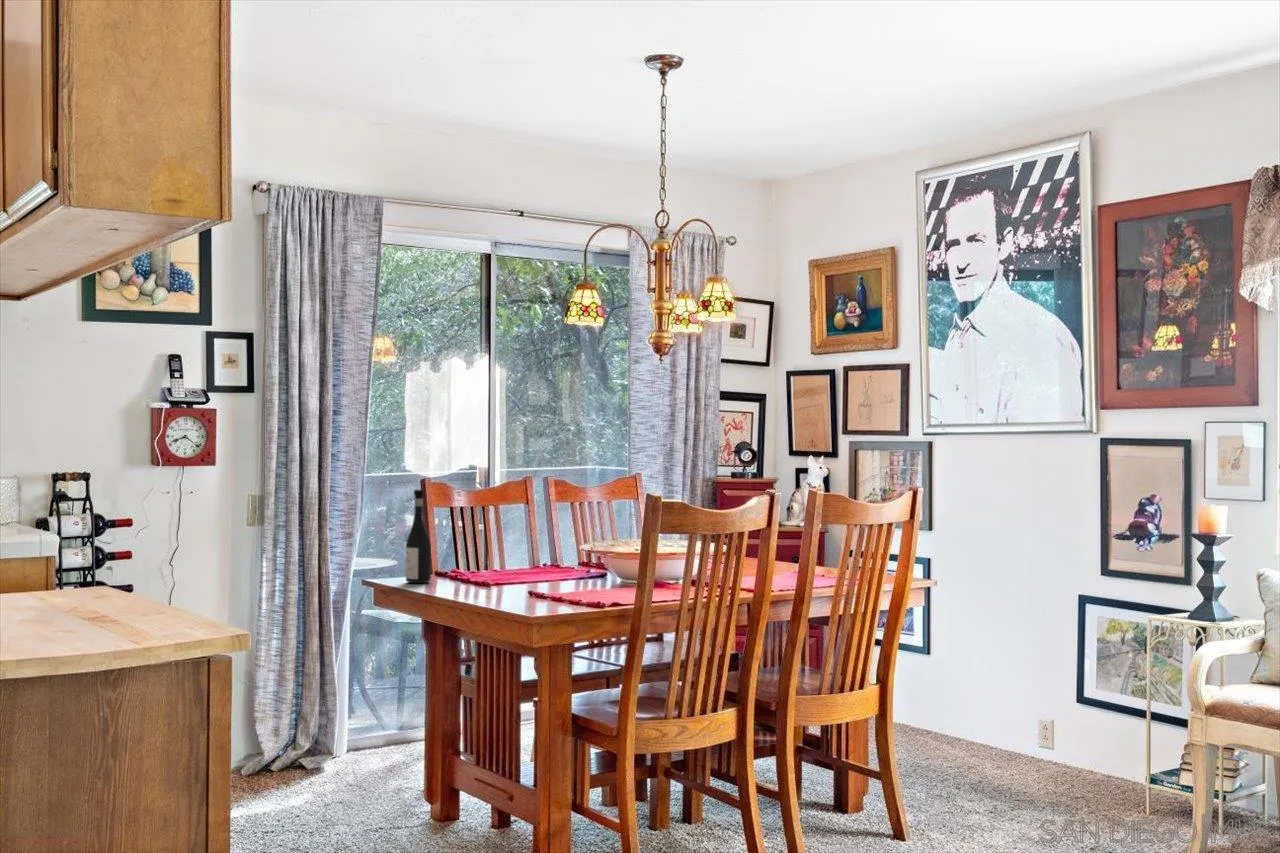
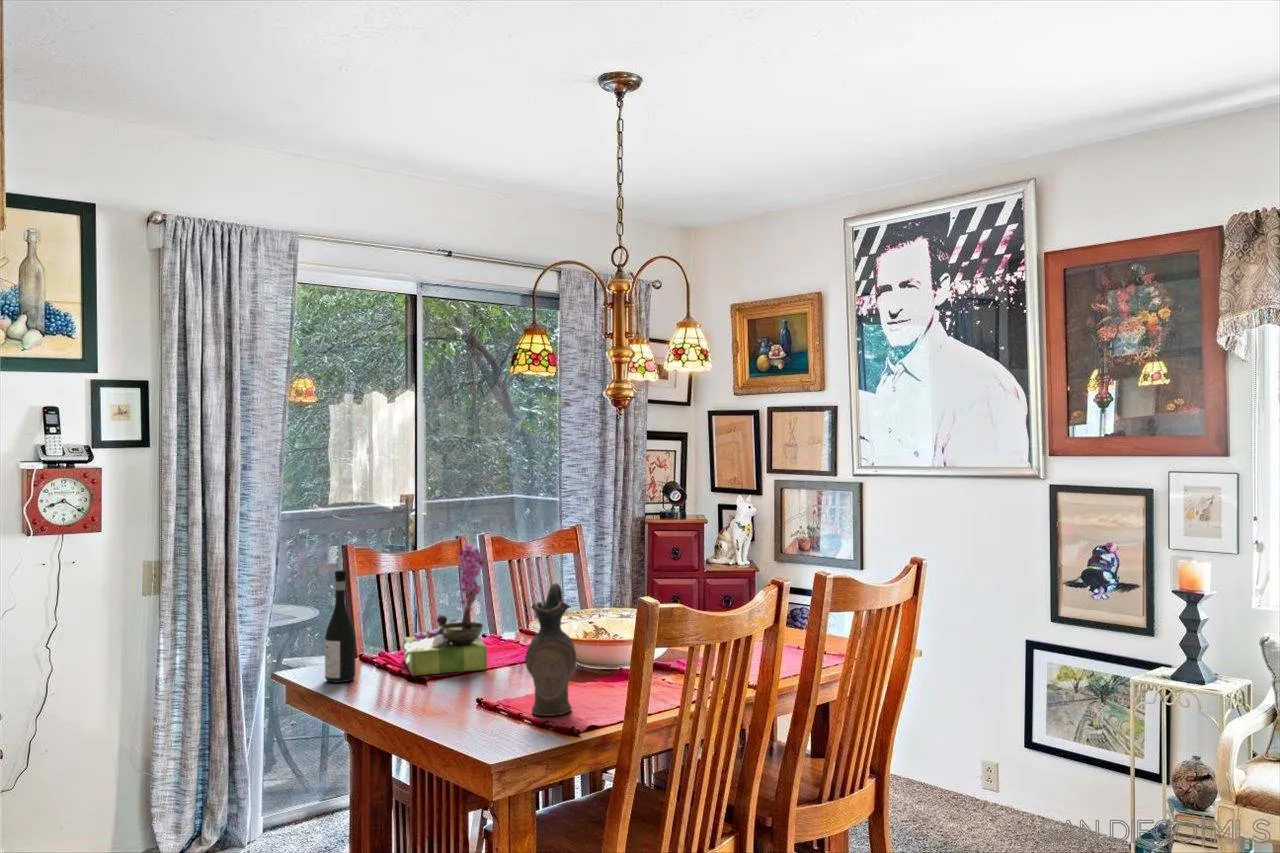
flower arrangement: none [472,472,548,581] -> present [404,543,487,676]
ceramic pitcher: none [566,495,607,599] -> present [525,583,576,716]

